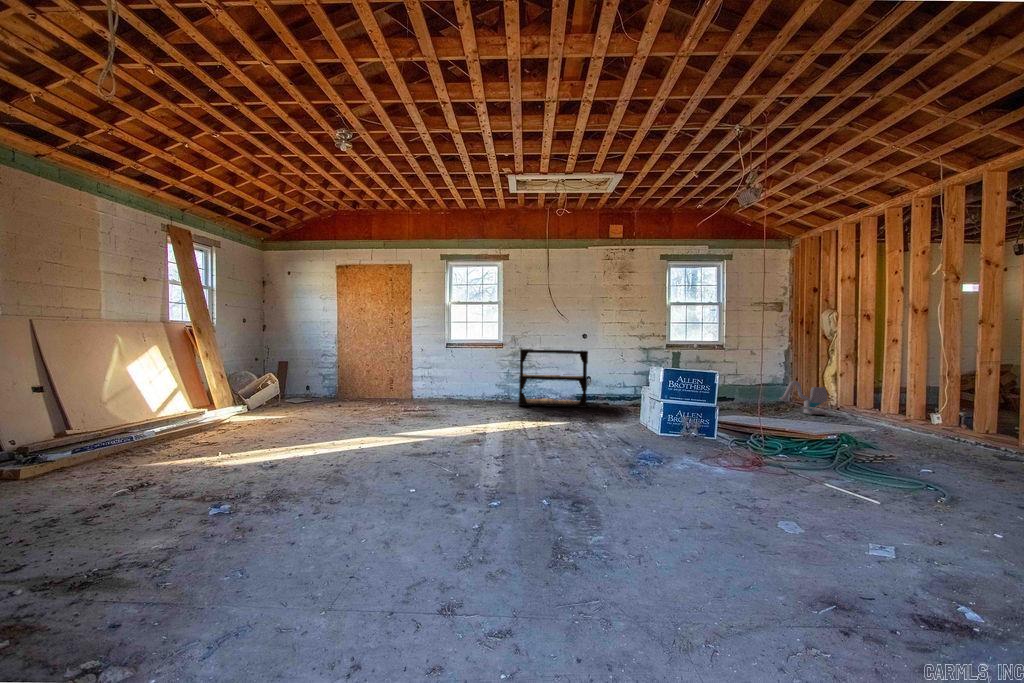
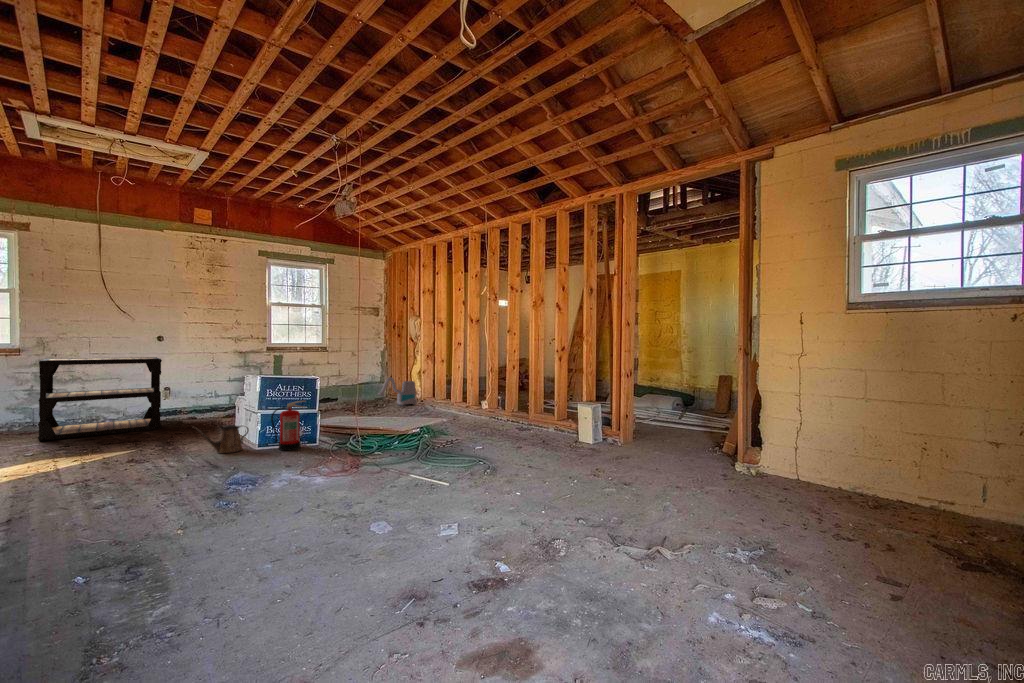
fire extinguisher: none [674,392,708,438] -> present [271,401,304,451]
watering can: none [612,404,655,431] -> present [192,425,249,453]

